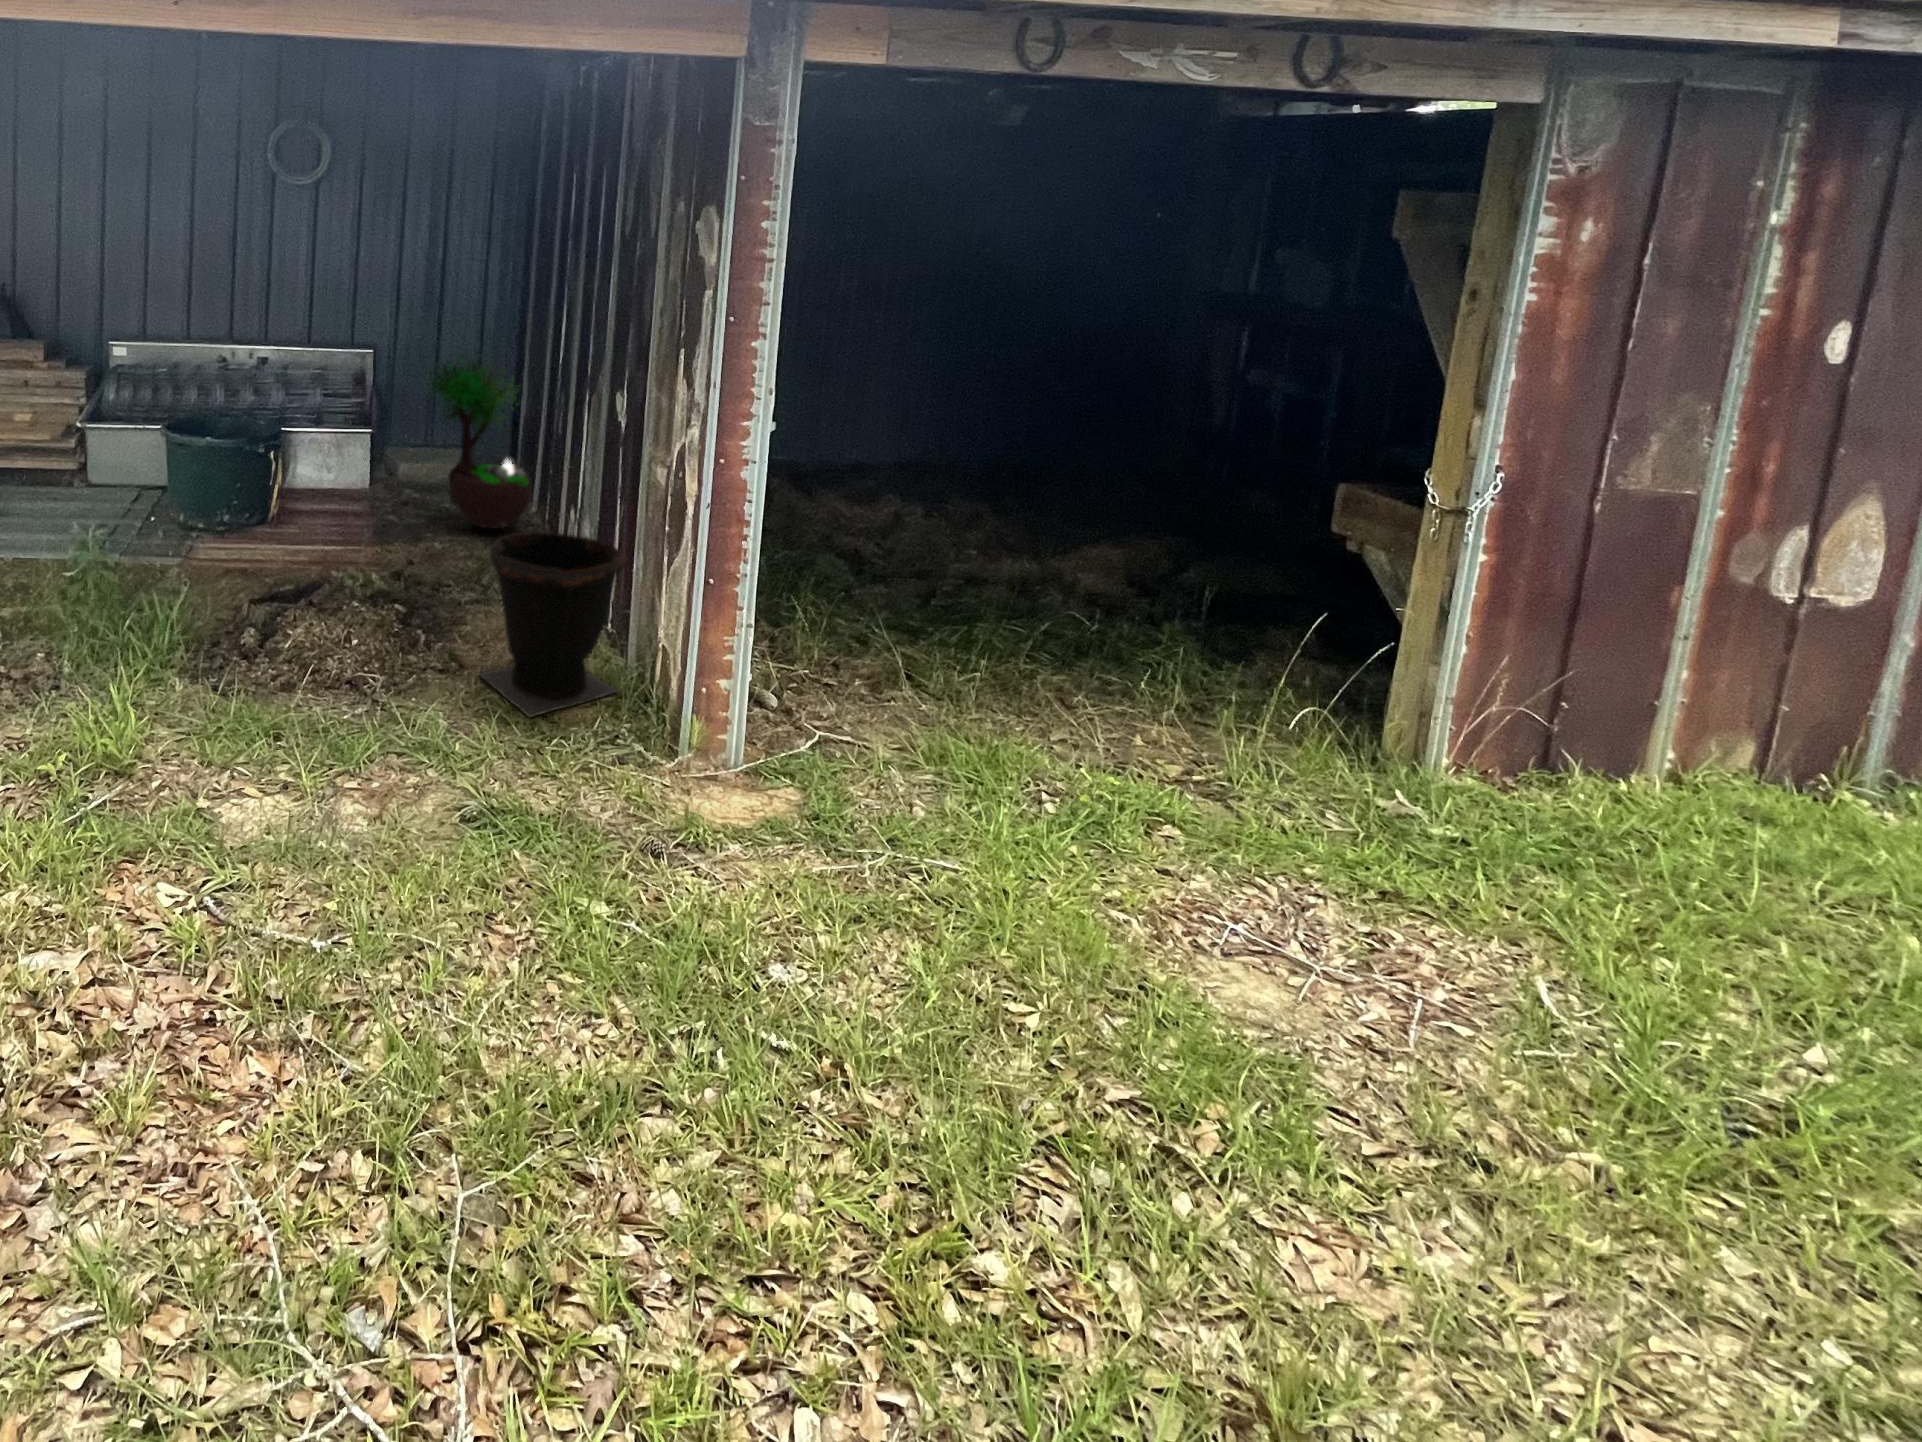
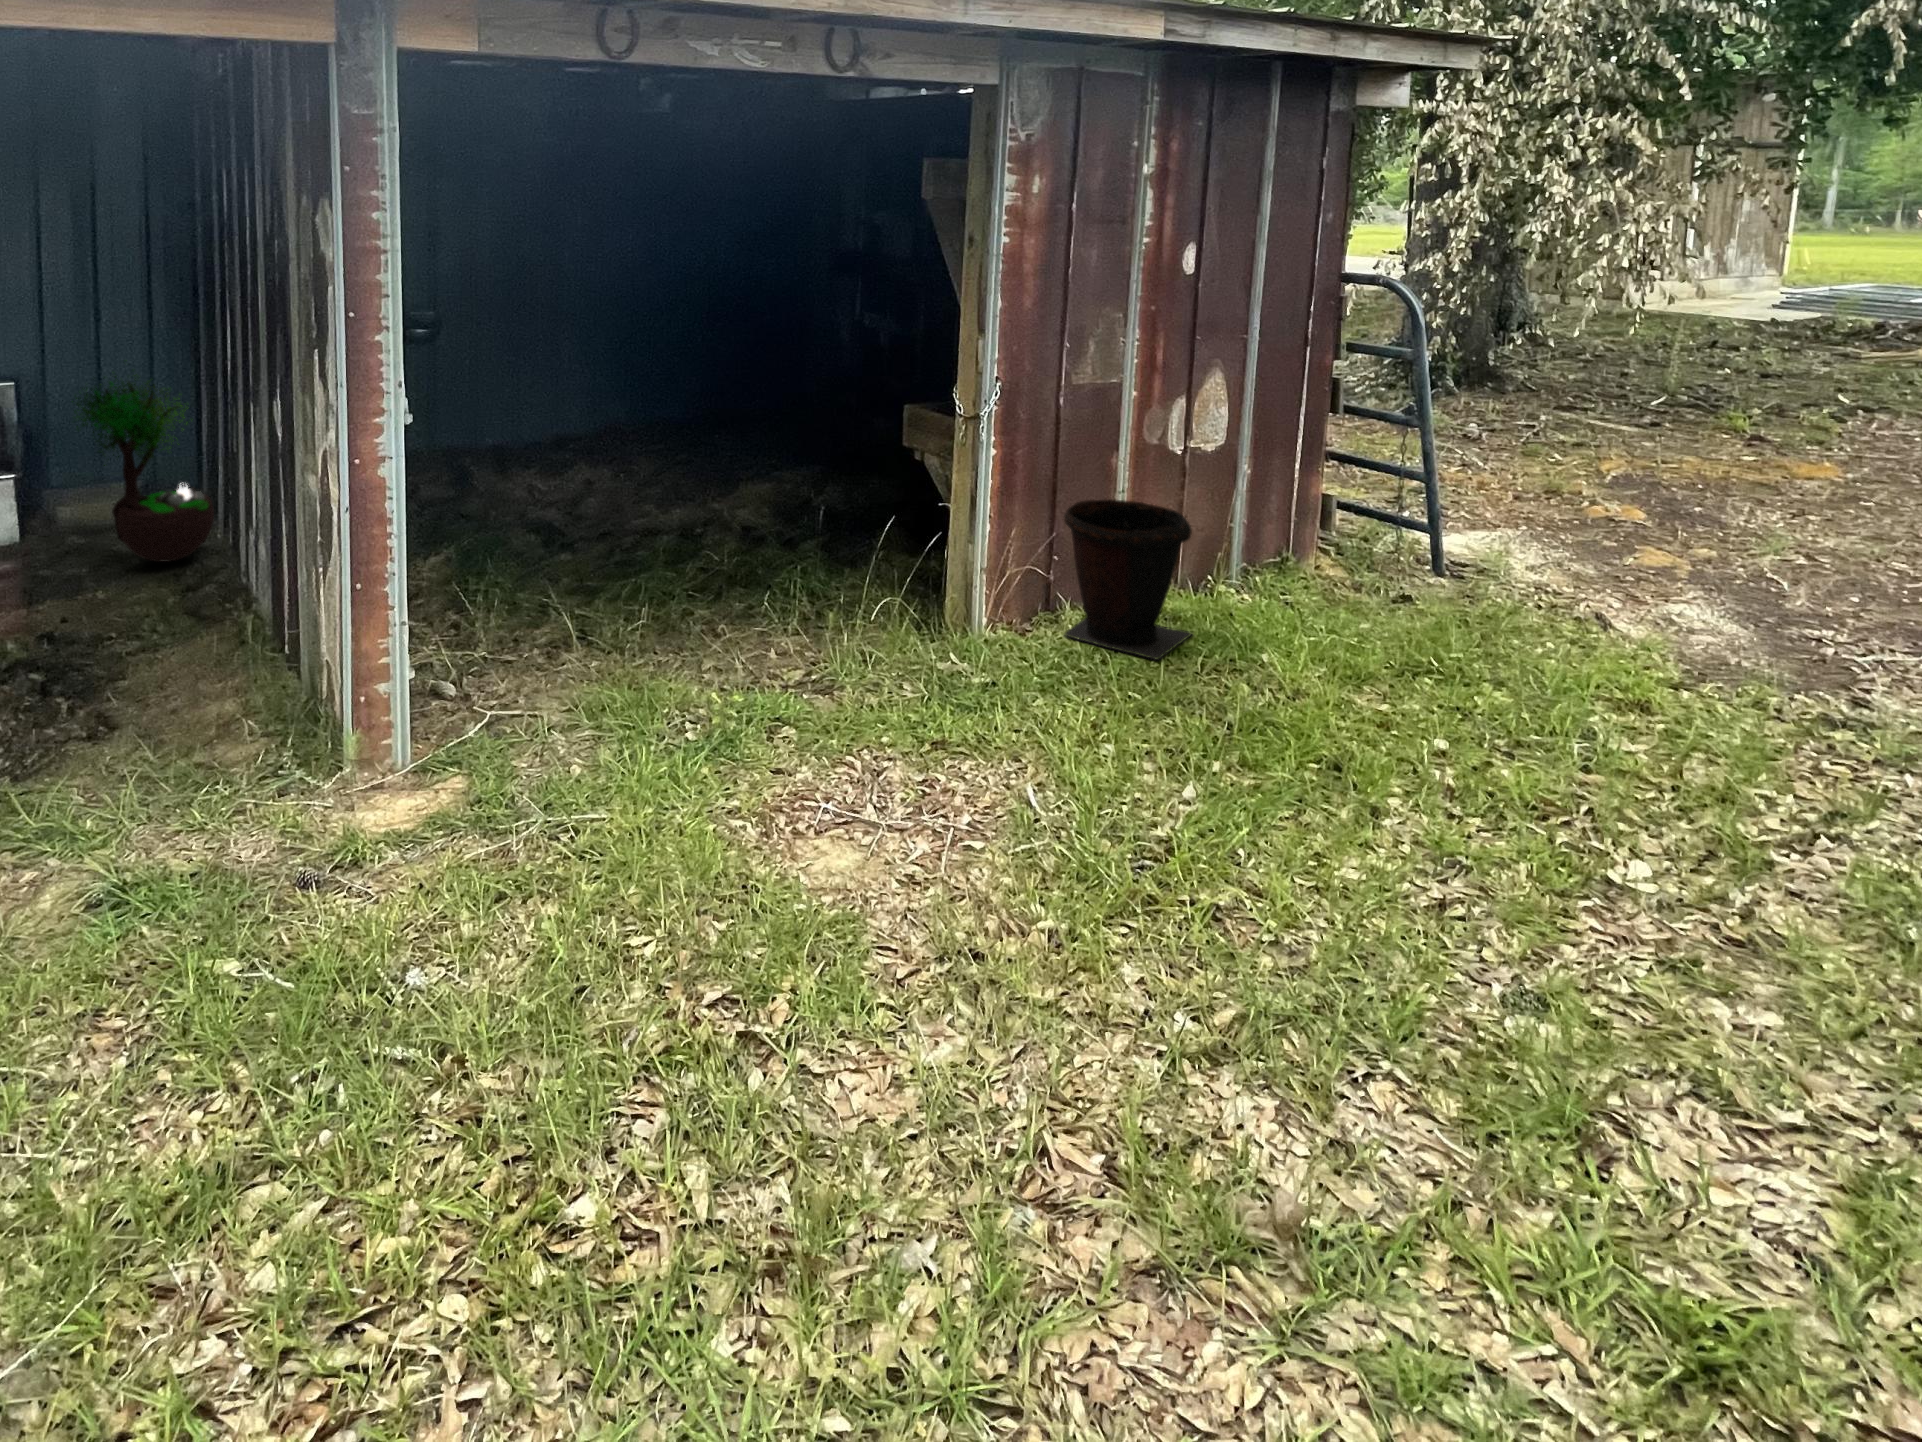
bucket: present [479,522,628,717] -> present [1064,499,1193,660]

